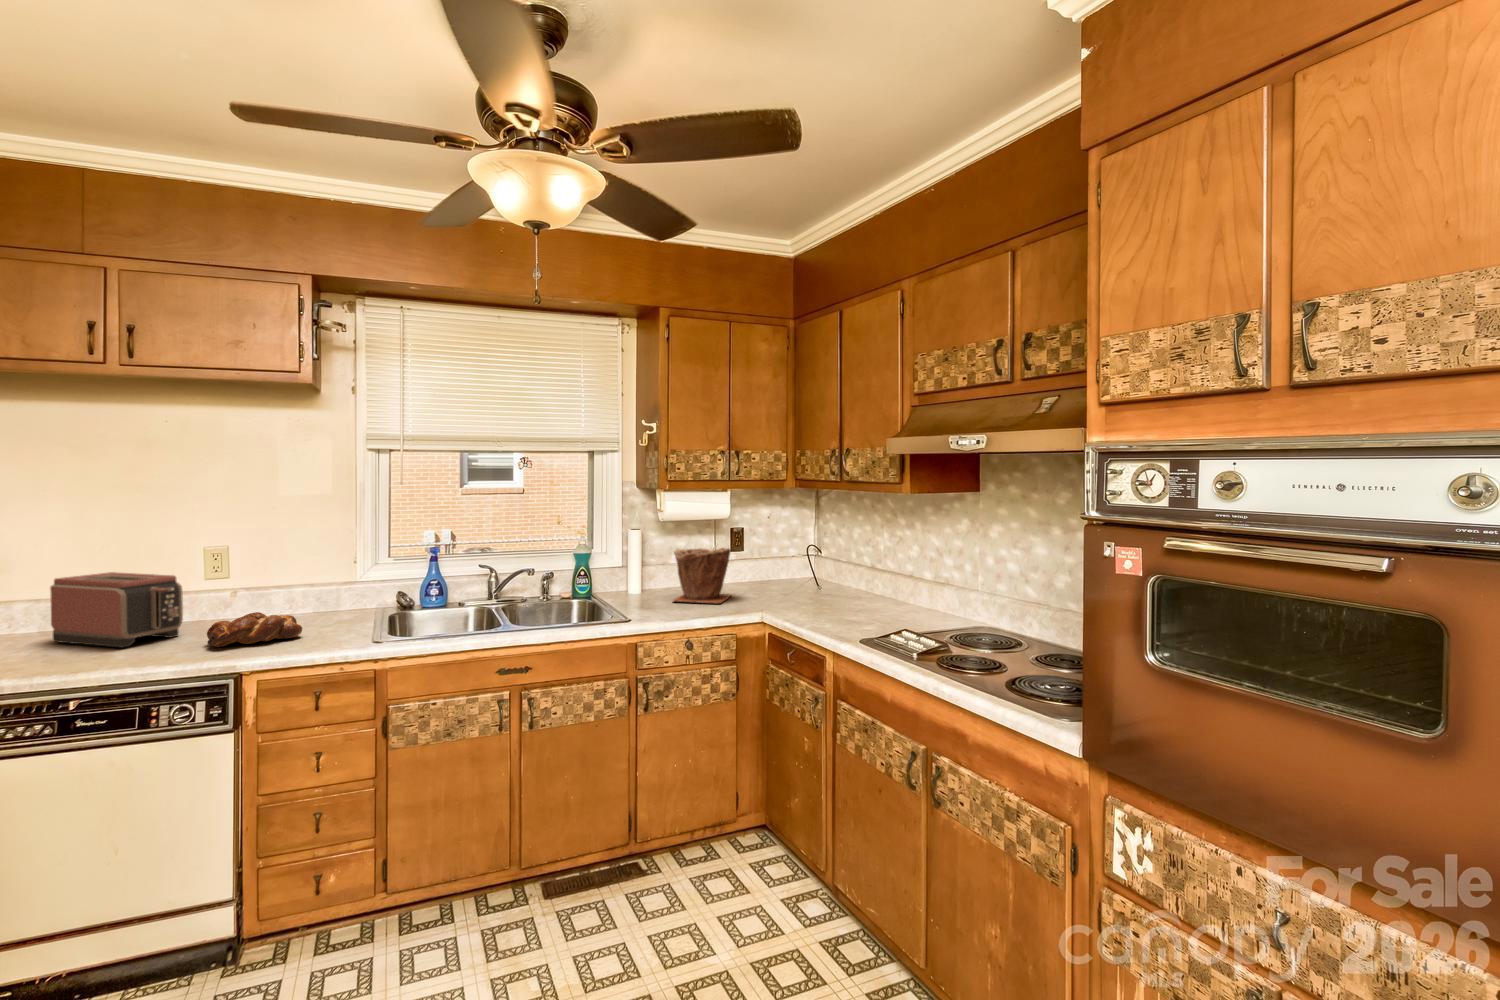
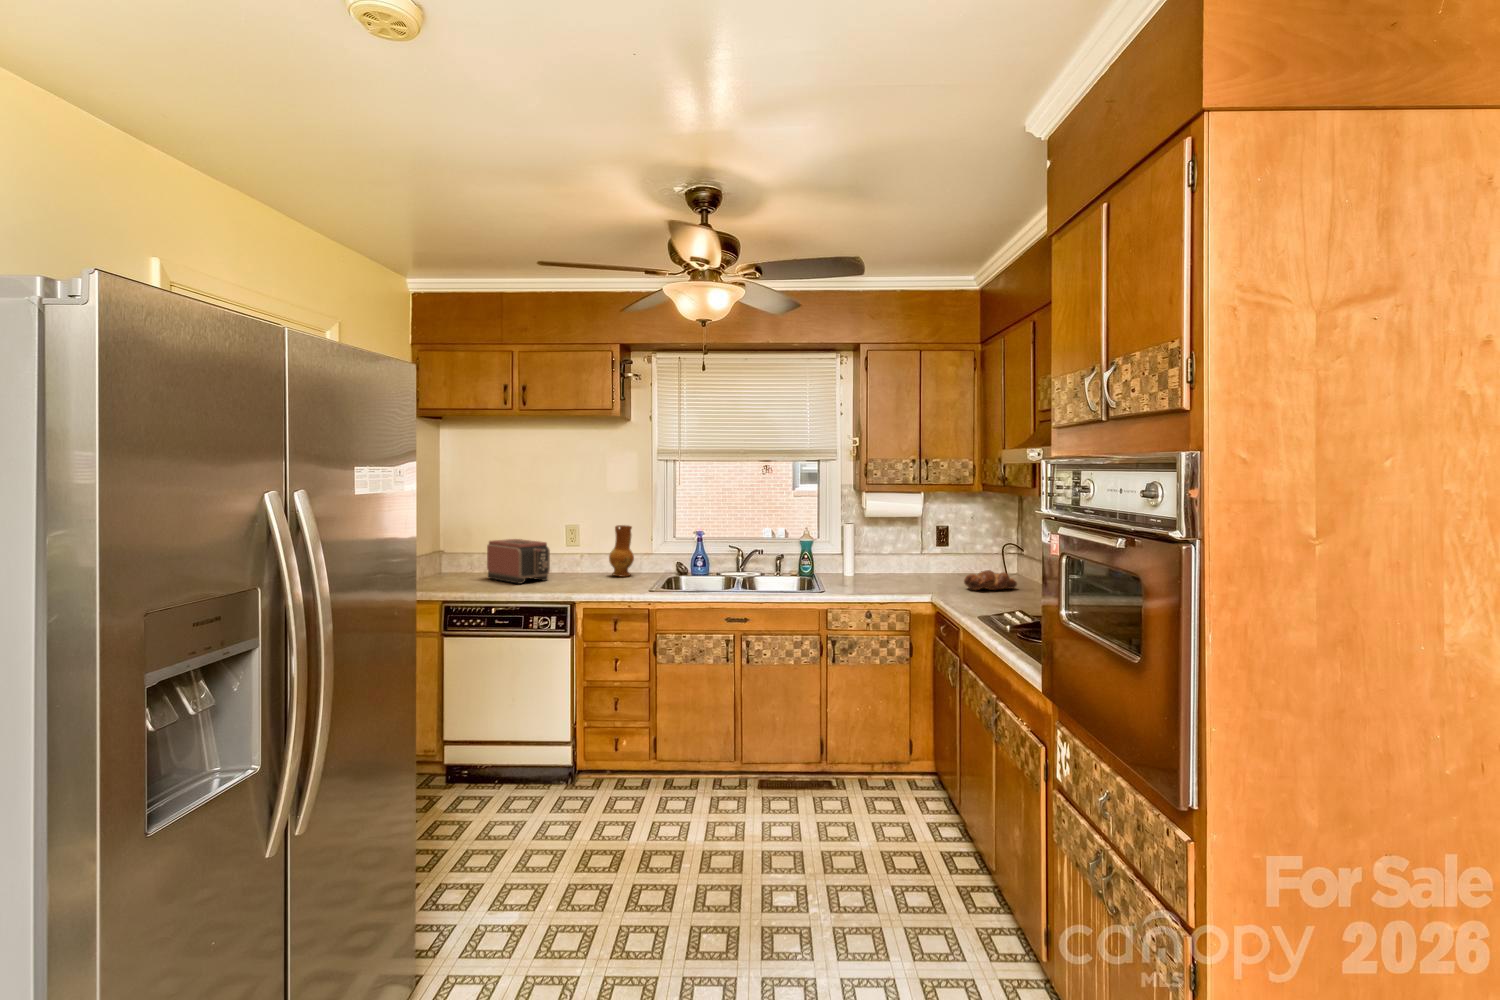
ceramic jug: none [291,543,334,620] -> present [609,525,634,577]
plant pot: present [673,548,731,603] -> none [869,539,923,586]
bread loaf: present [207,612,302,647] -> present [964,570,1017,590]

